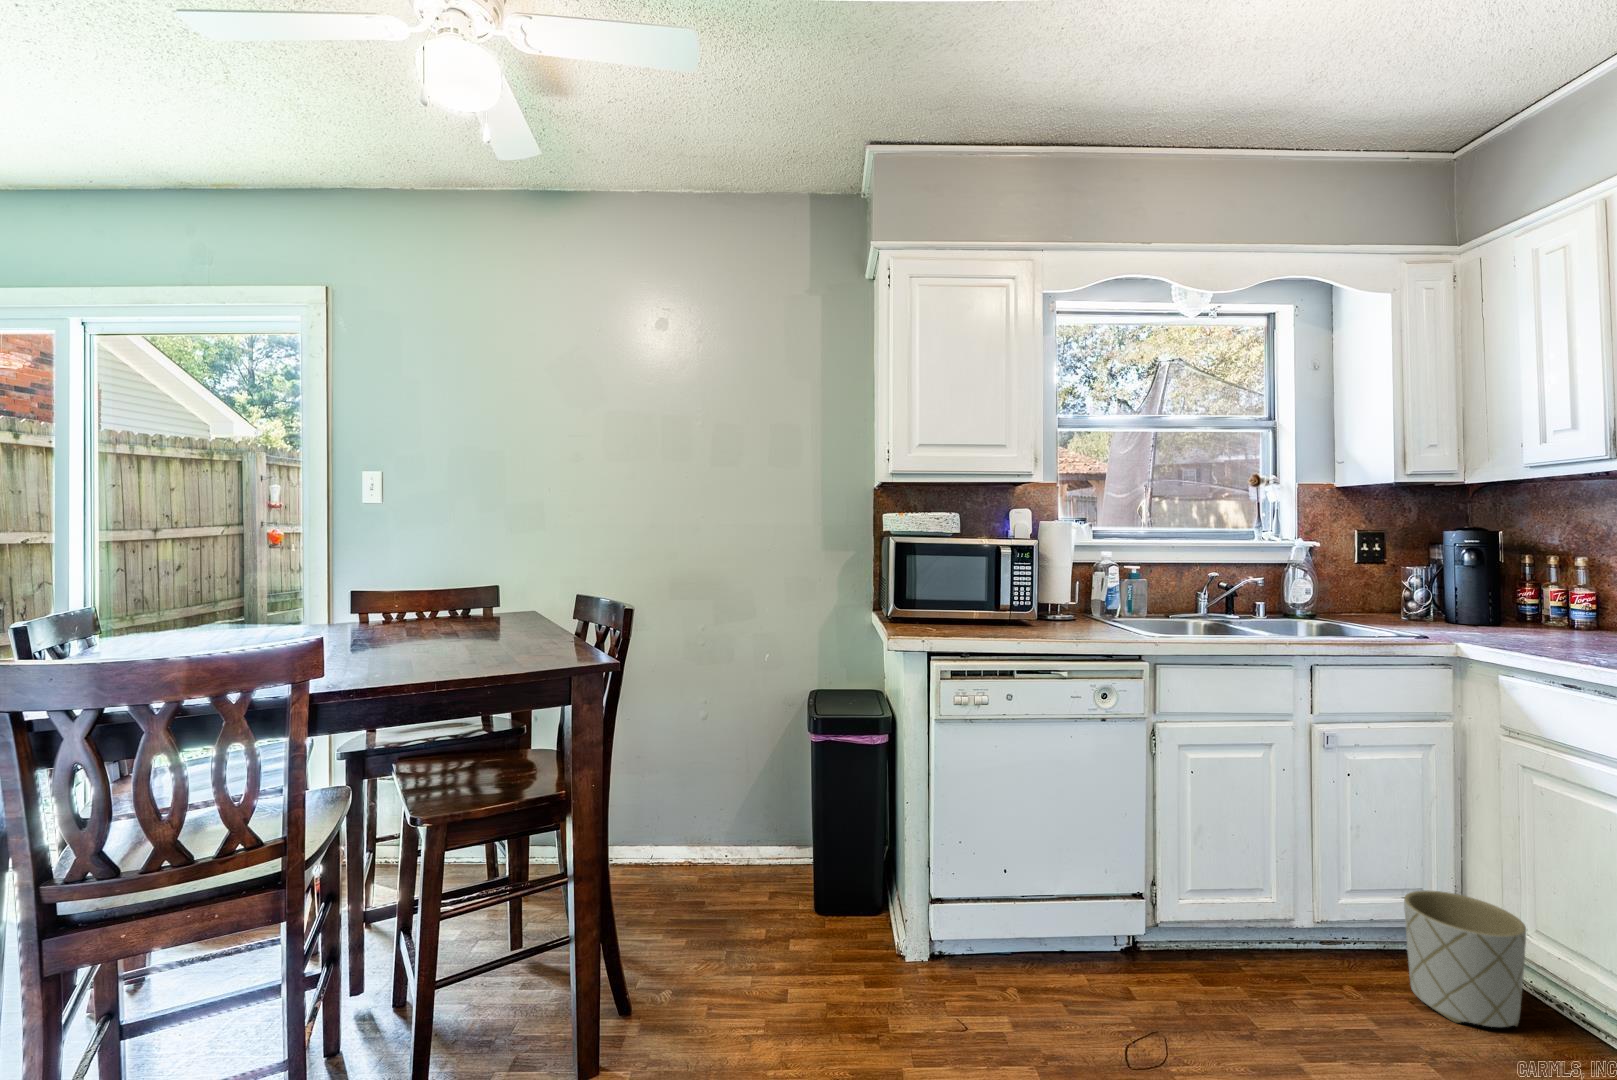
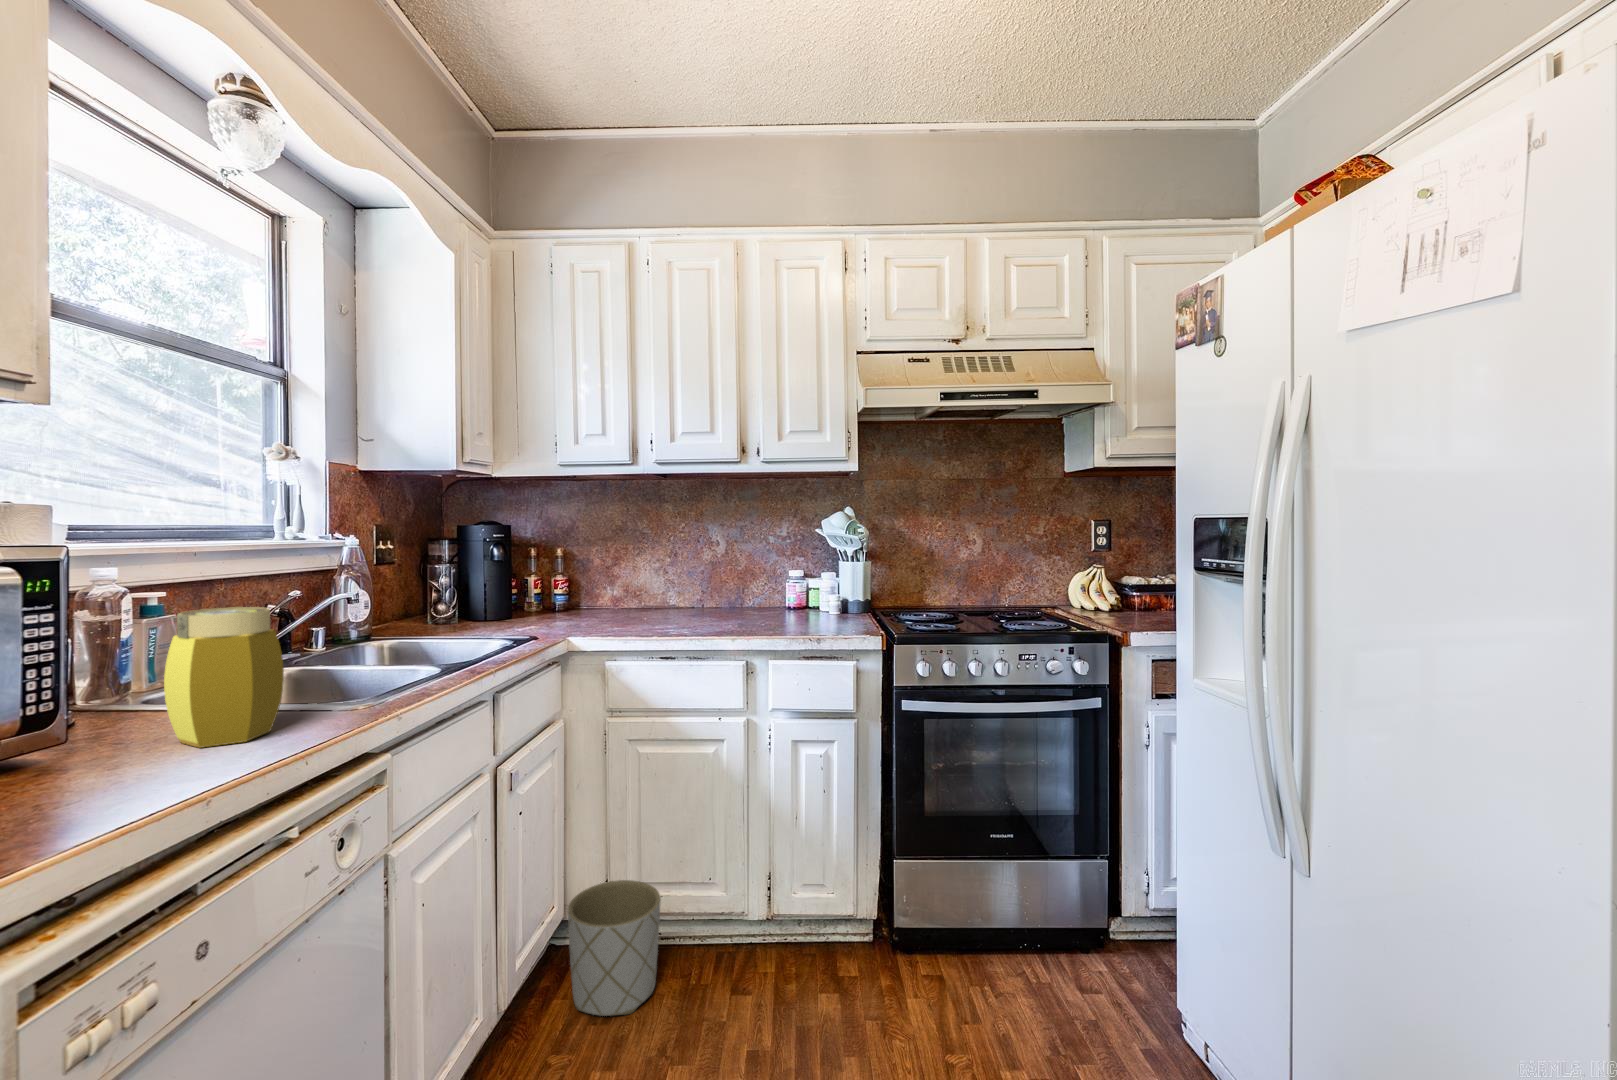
jar: none [1072,572,1115,636] -> present [164,607,284,748]

